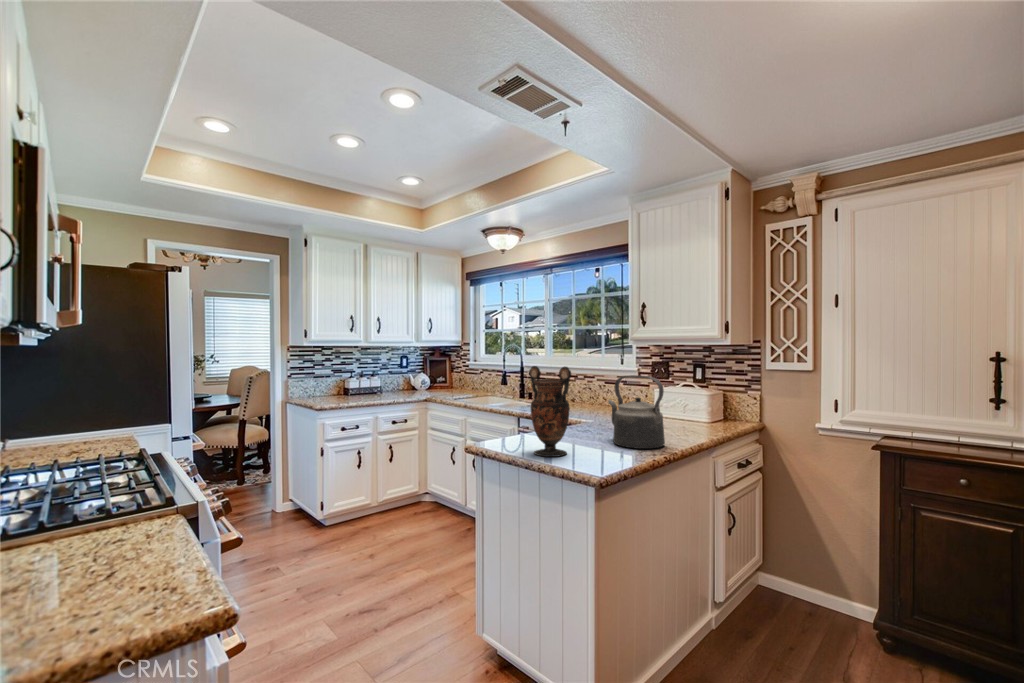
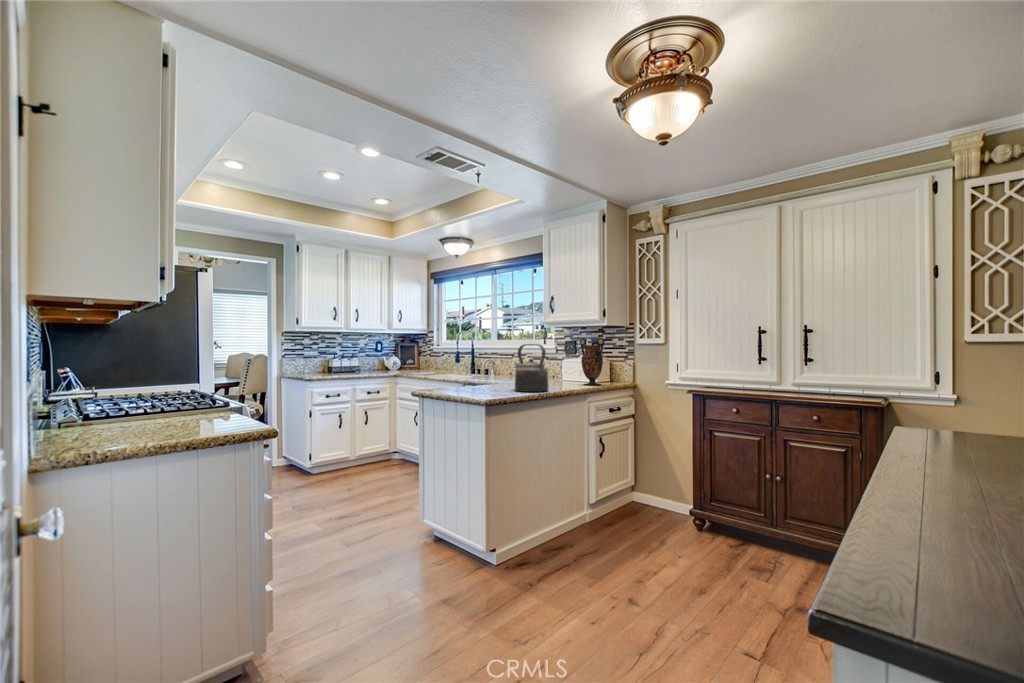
vase: present [529,366,571,457] -> present [580,337,604,385]

